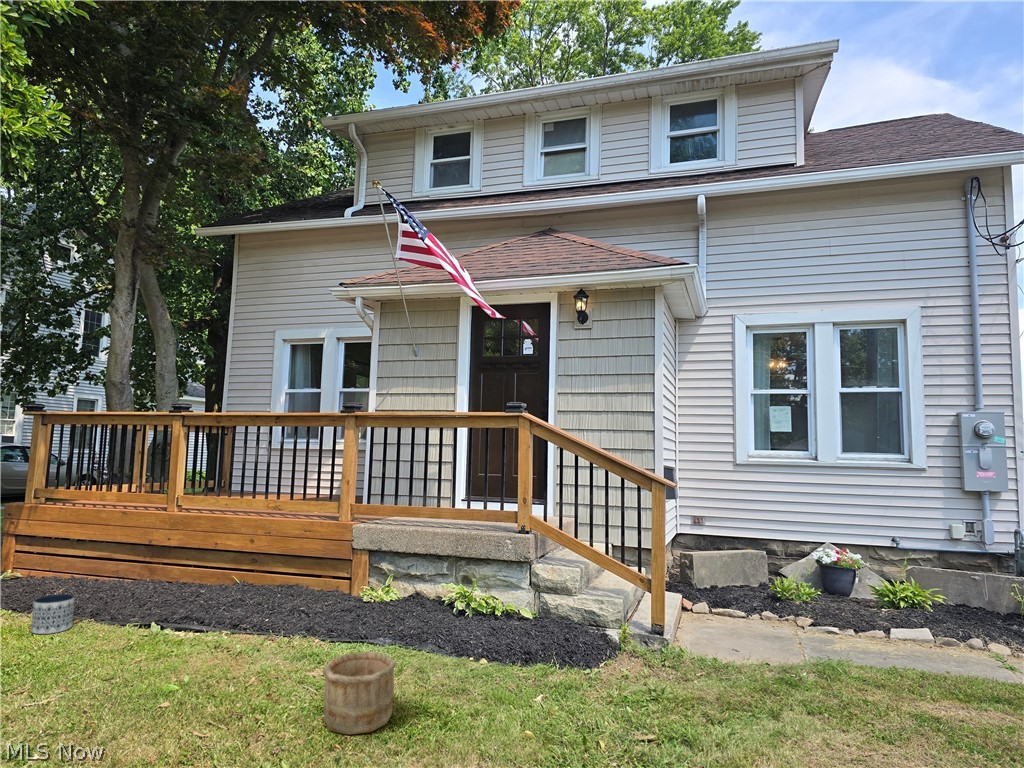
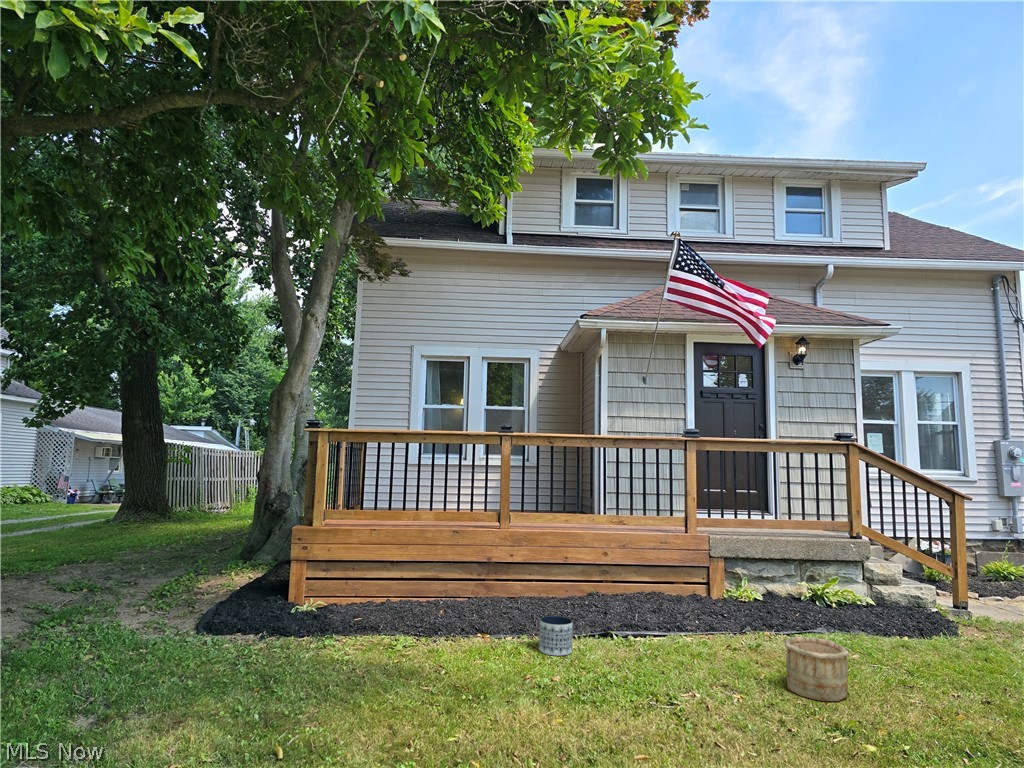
wooden bucket: present [323,652,396,734] -> present [784,636,849,701]

